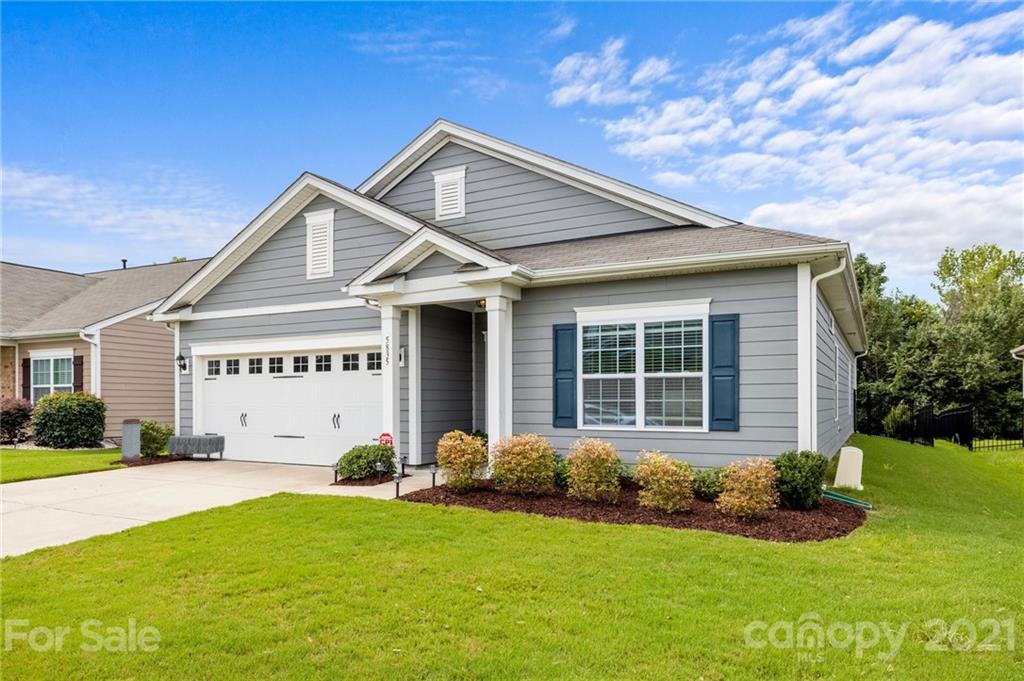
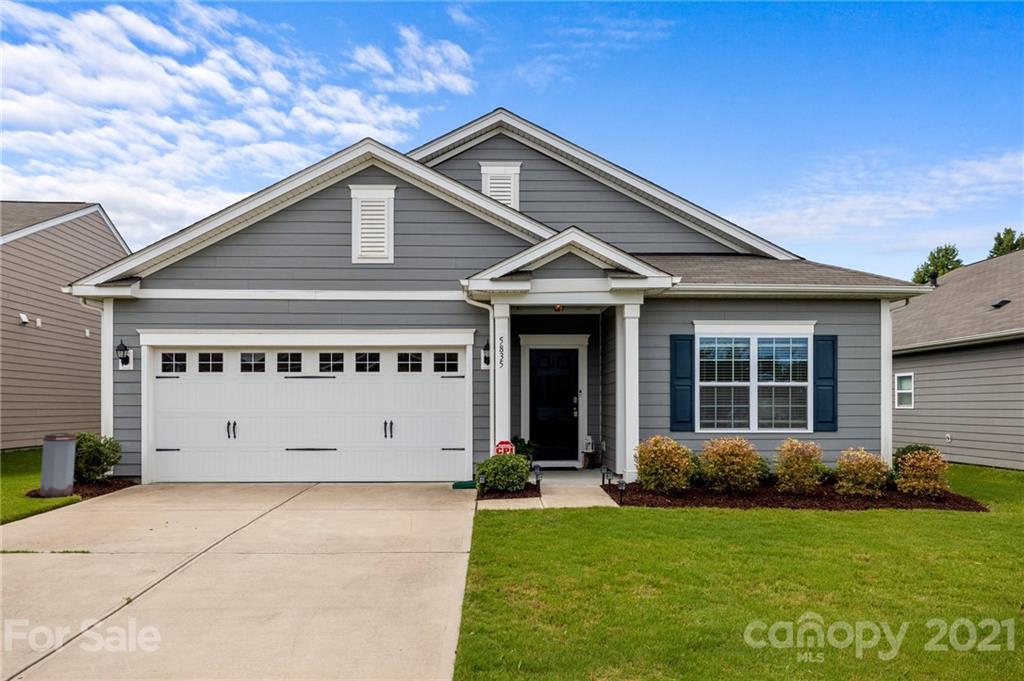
bench: present [168,435,225,461] -> none [116,453,198,490]

